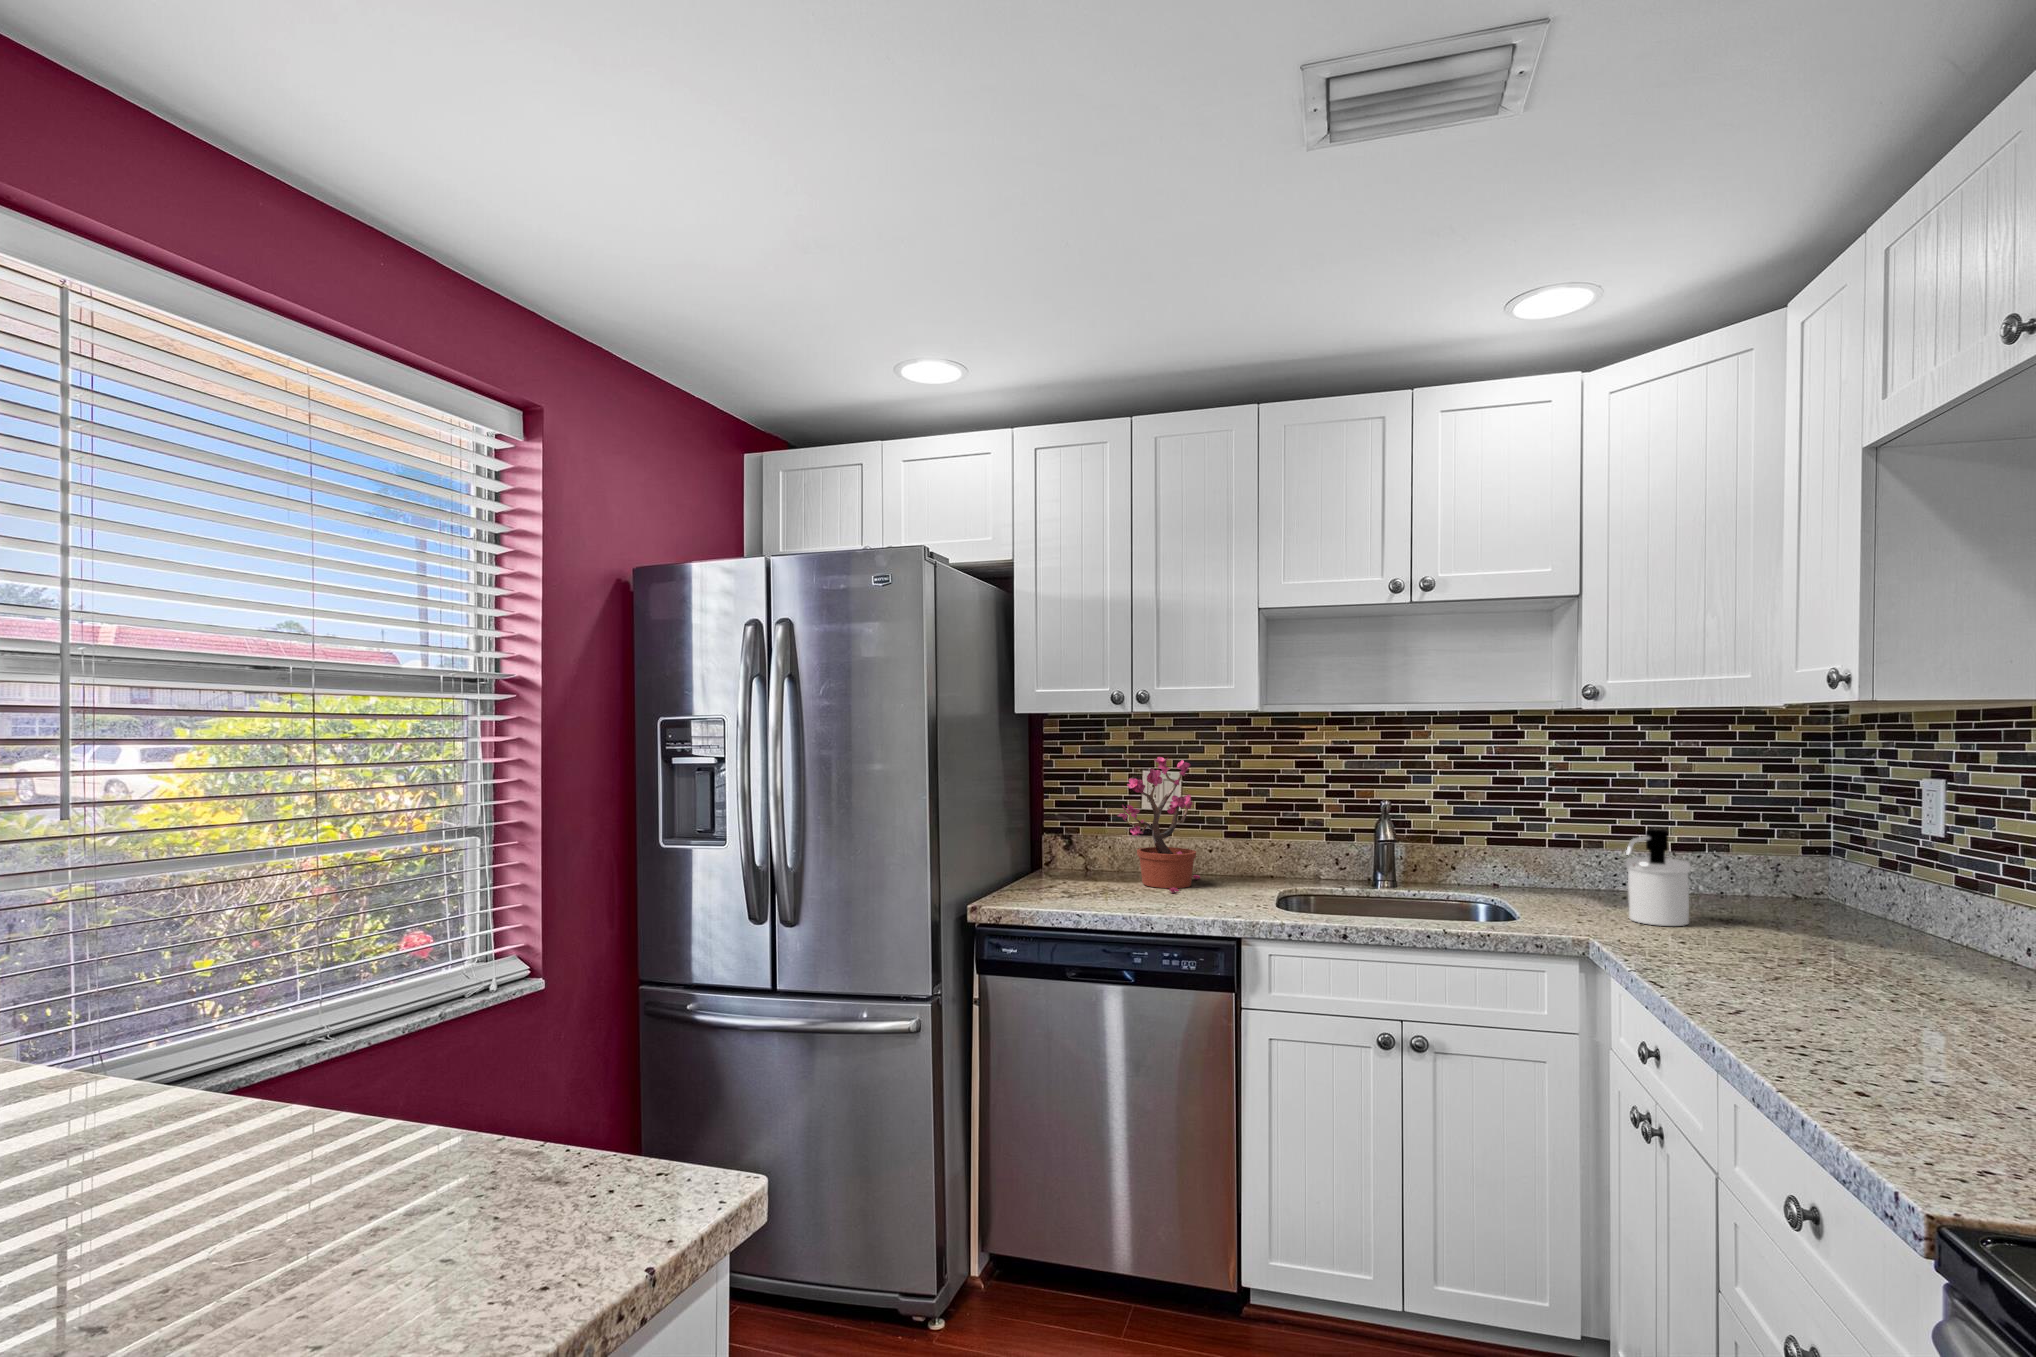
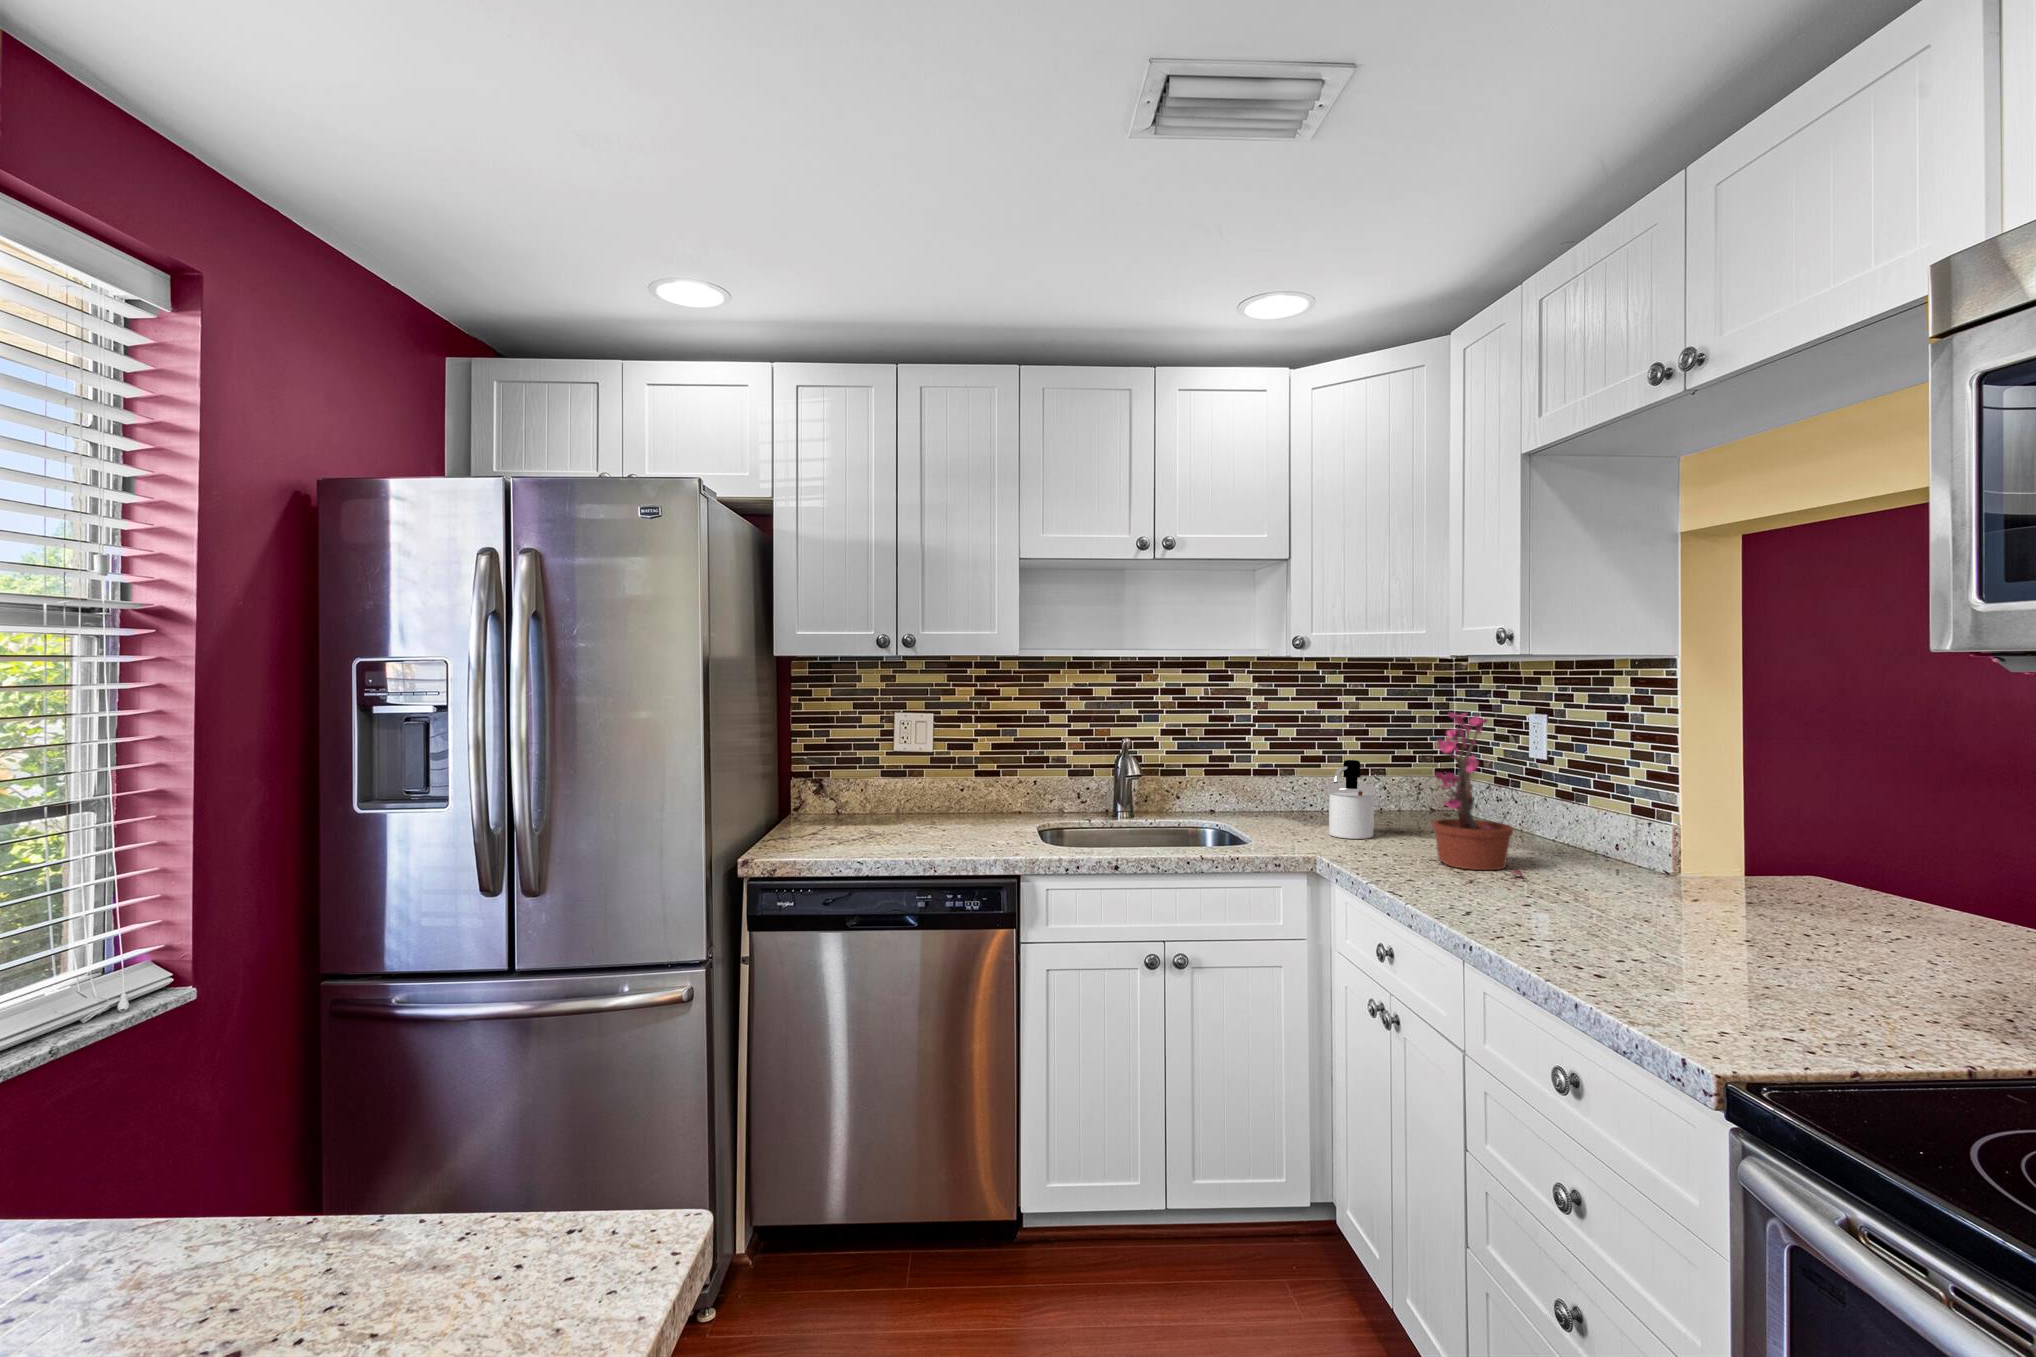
potted plant: present [1117,757,1201,893] -> present [1432,712,1523,876]

